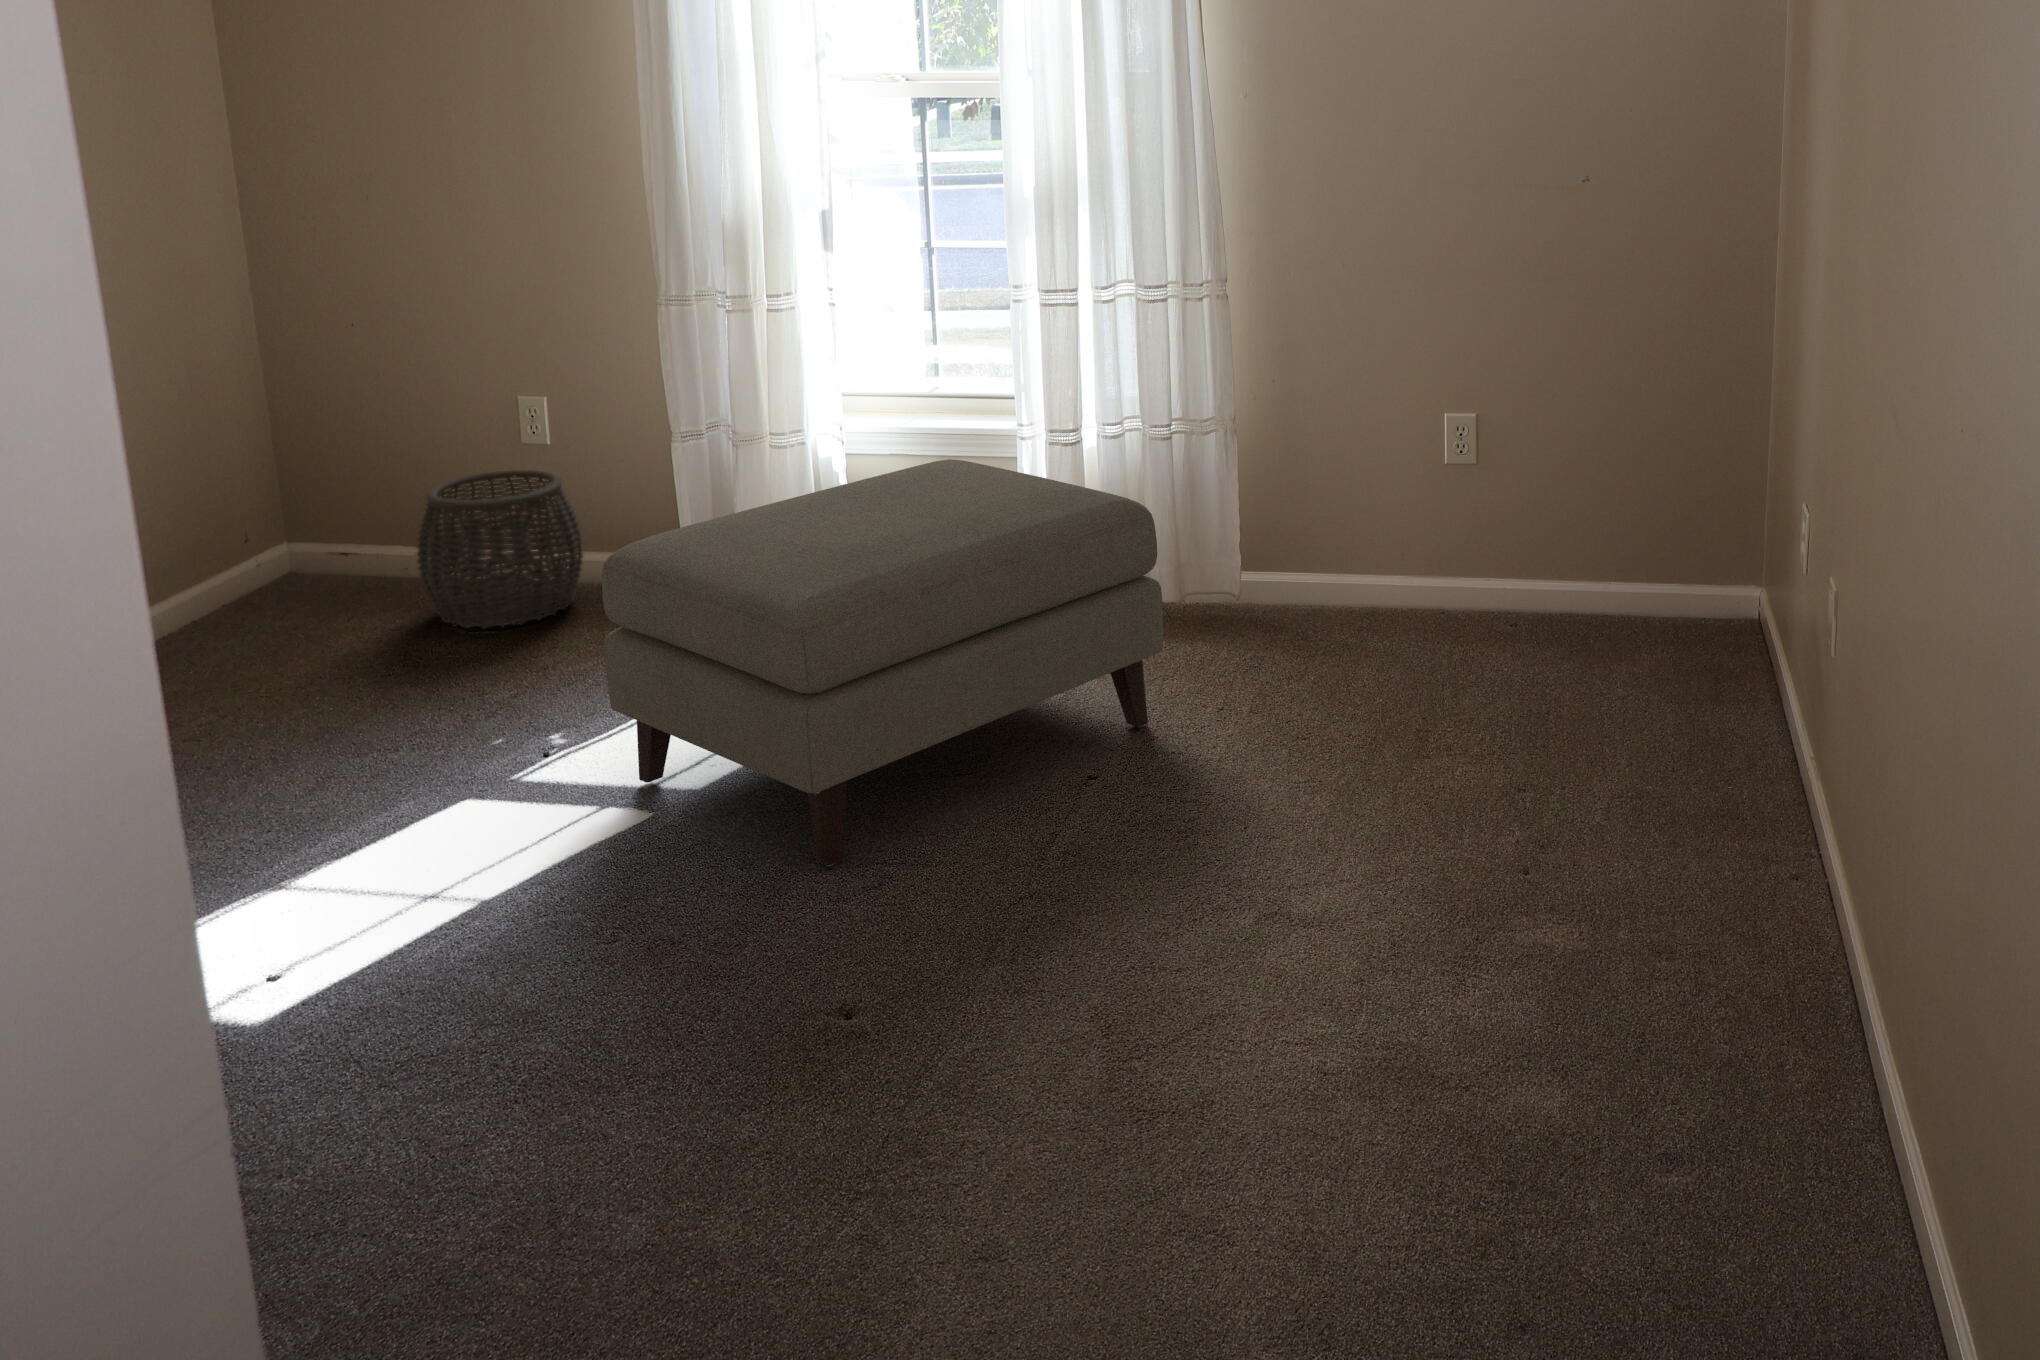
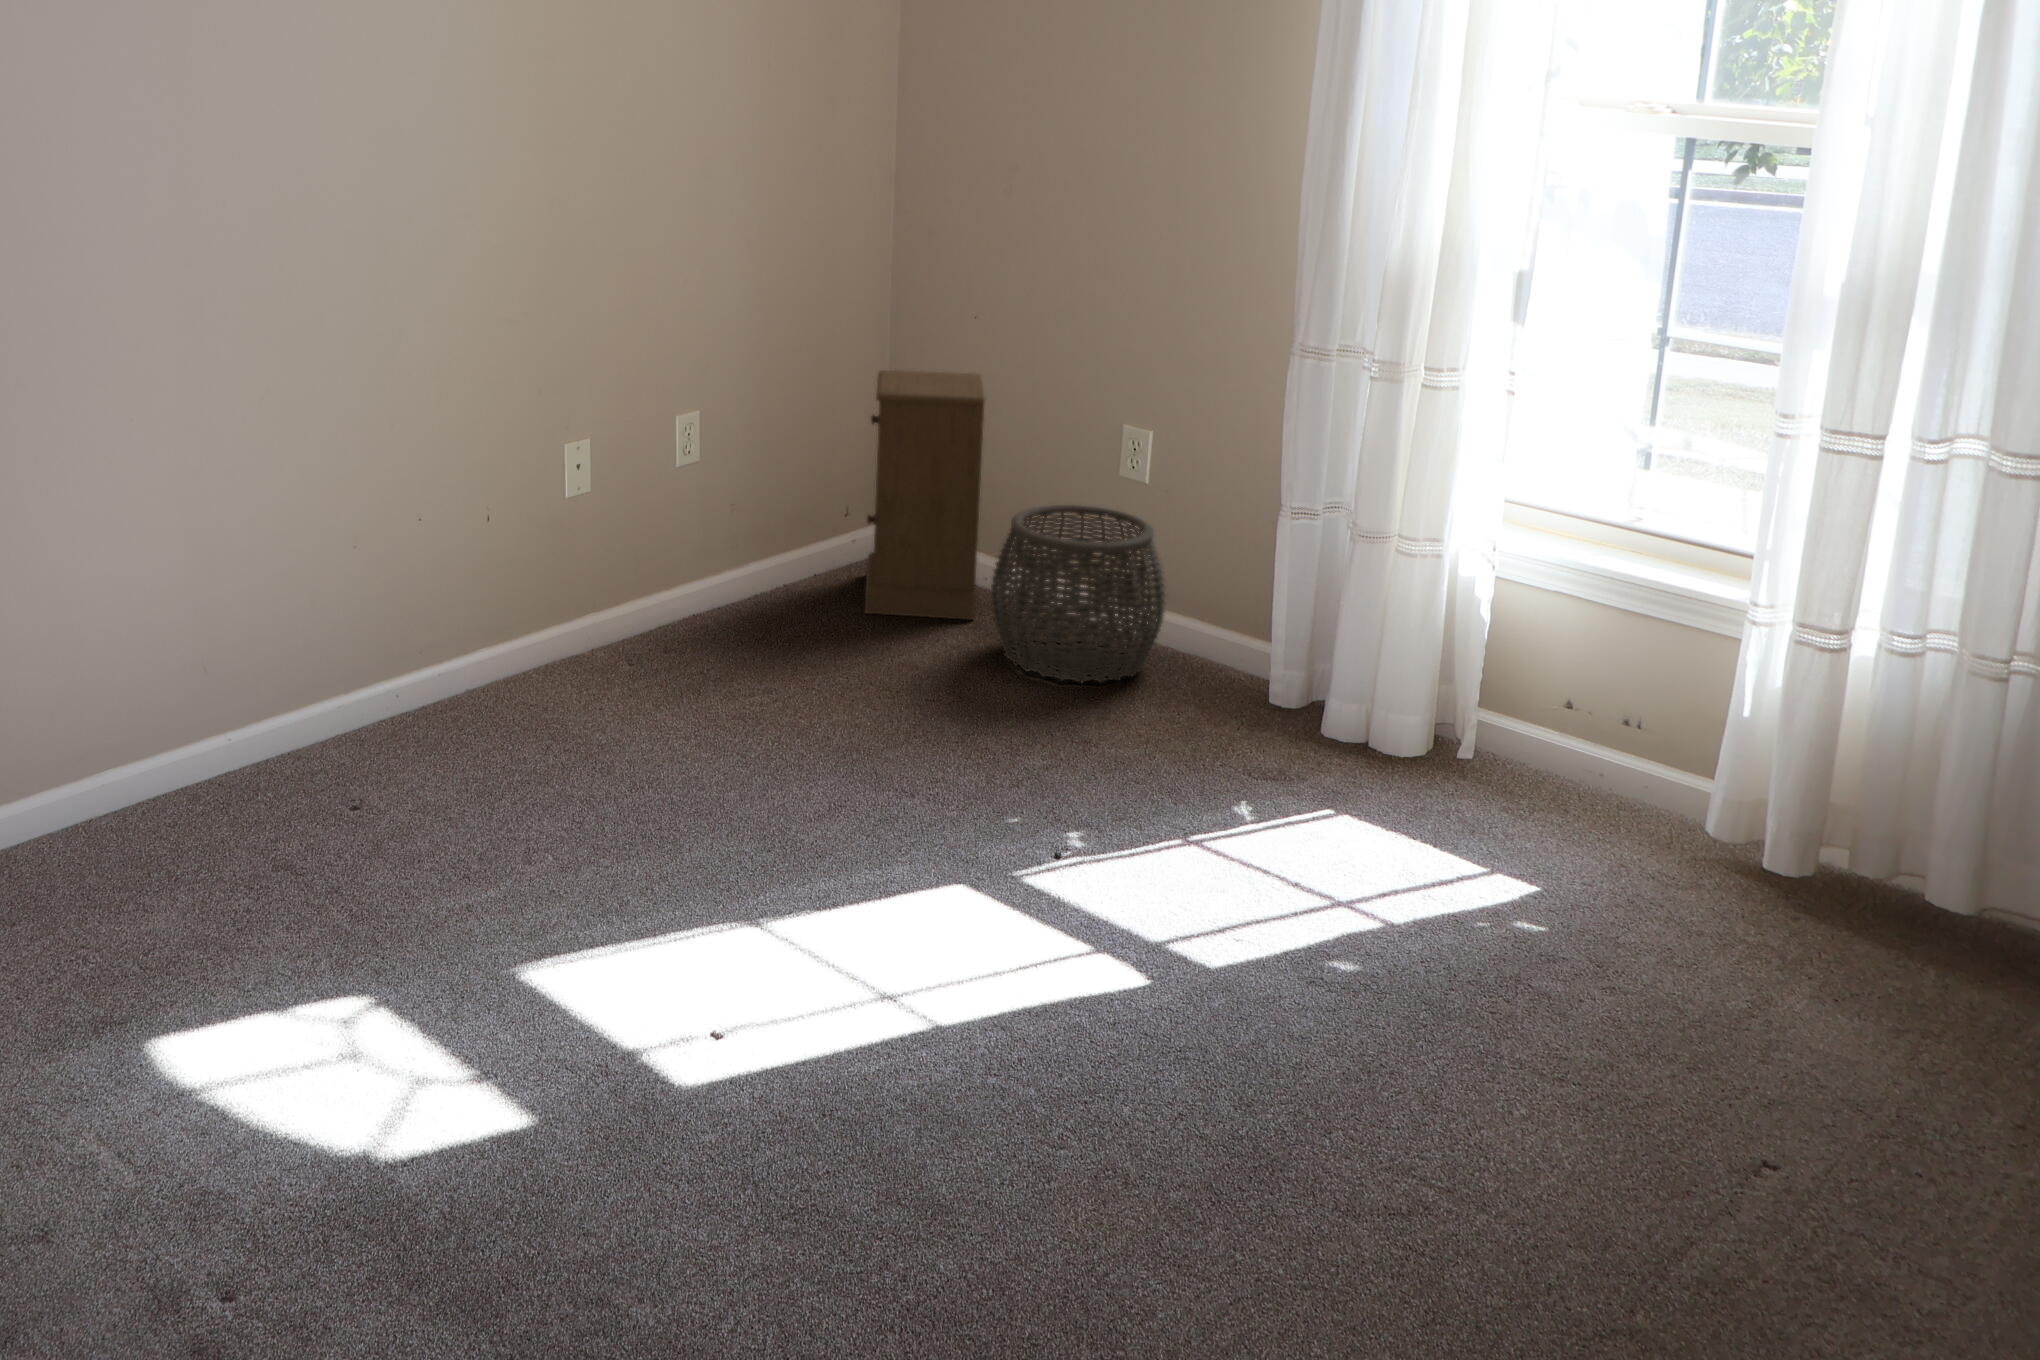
nightstand: none [252,375,401,622] -> present [865,370,985,620]
ottoman: present [602,459,1163,866] -> none [1130,635,1944,1147]

